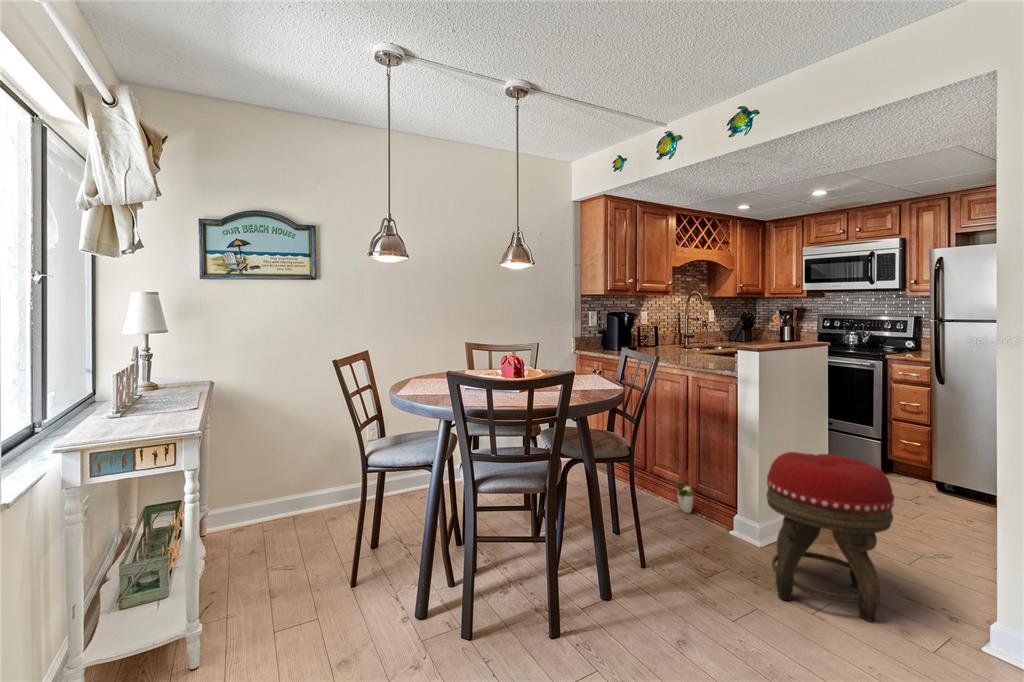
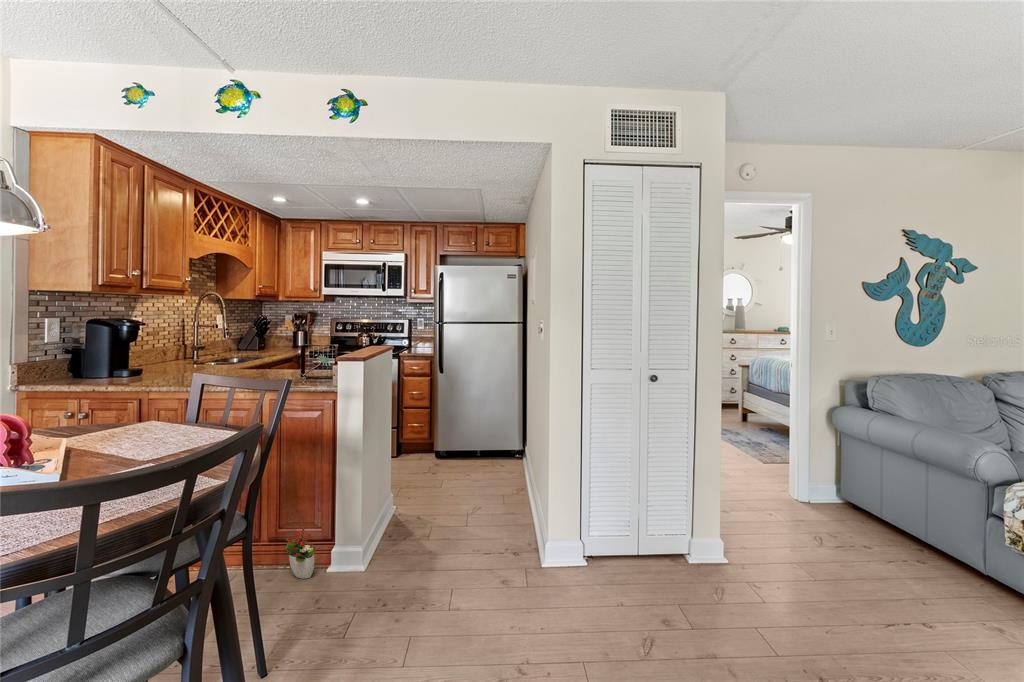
footstool: present [766,452,894,621] -> none [444,463,547,629]

